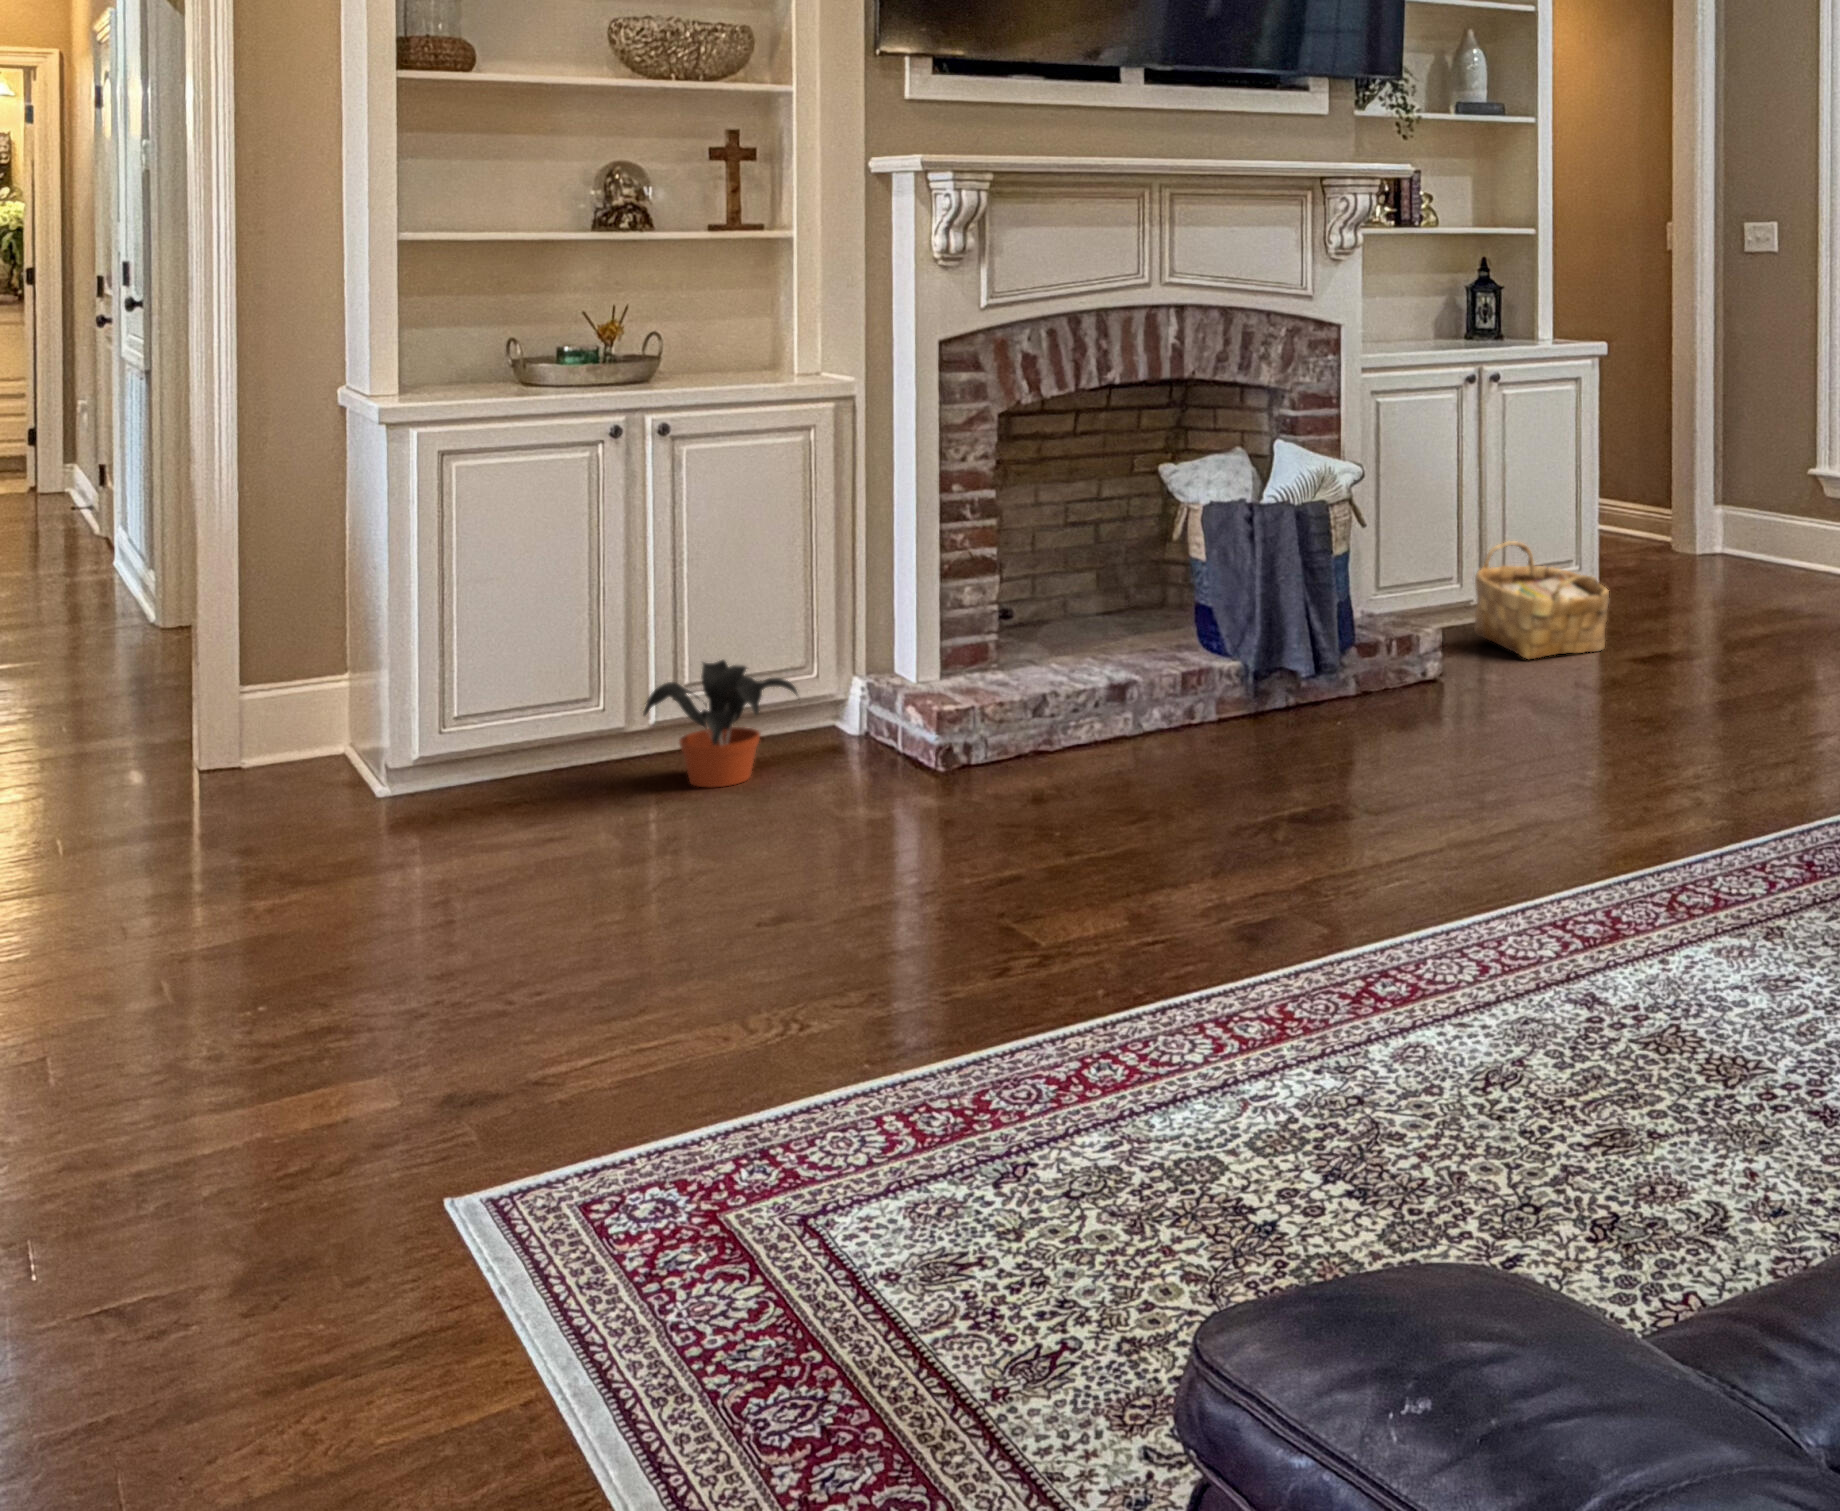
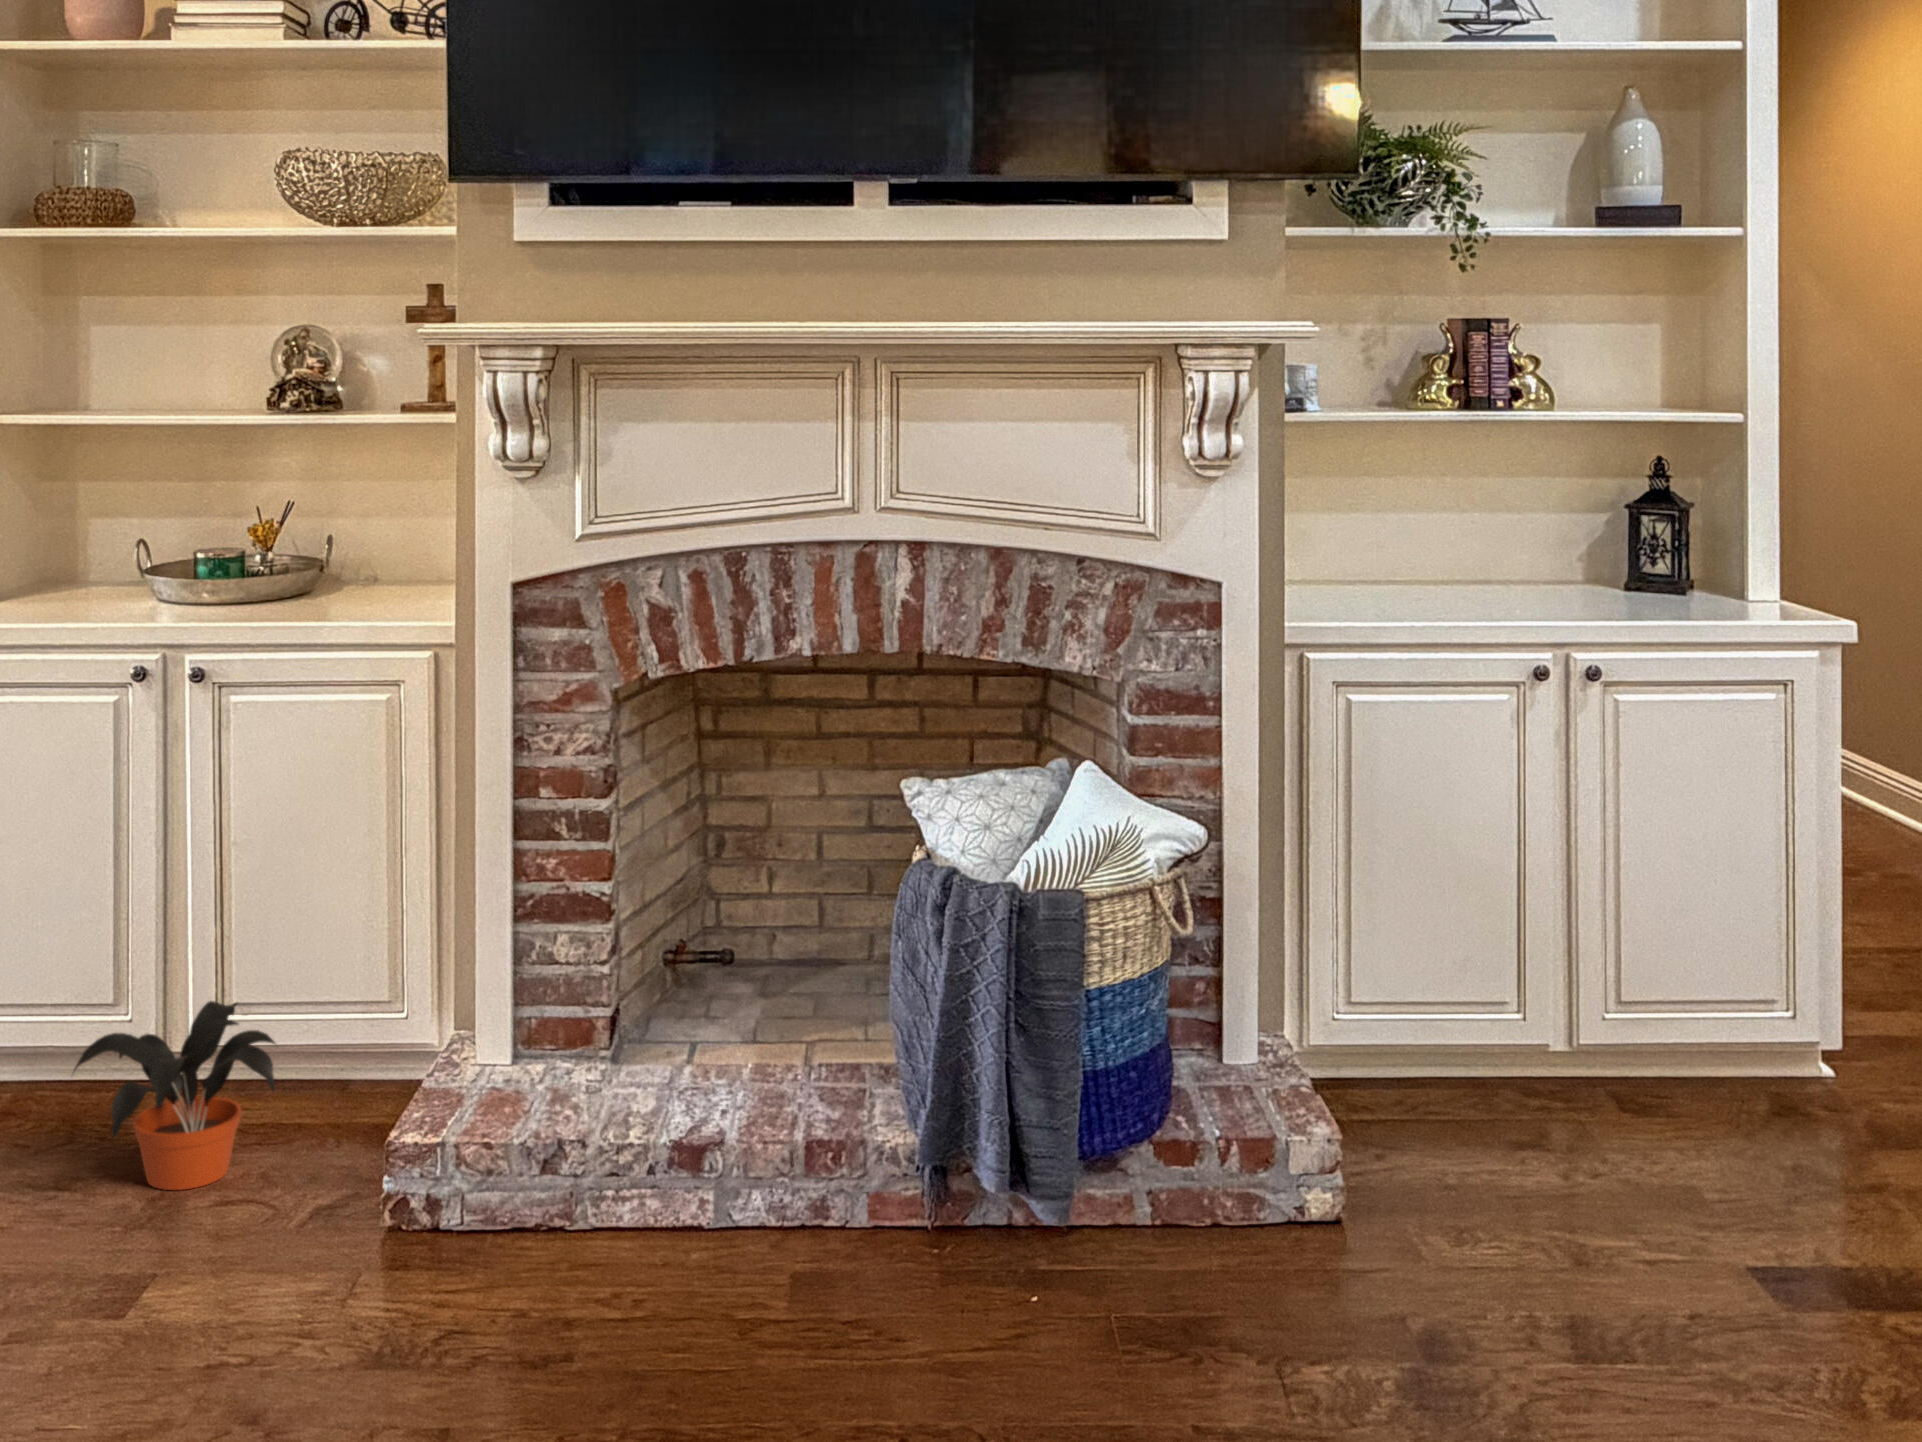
woven basket: present [1474,541,1609,659] -> none [1489,966,1721,1216]

